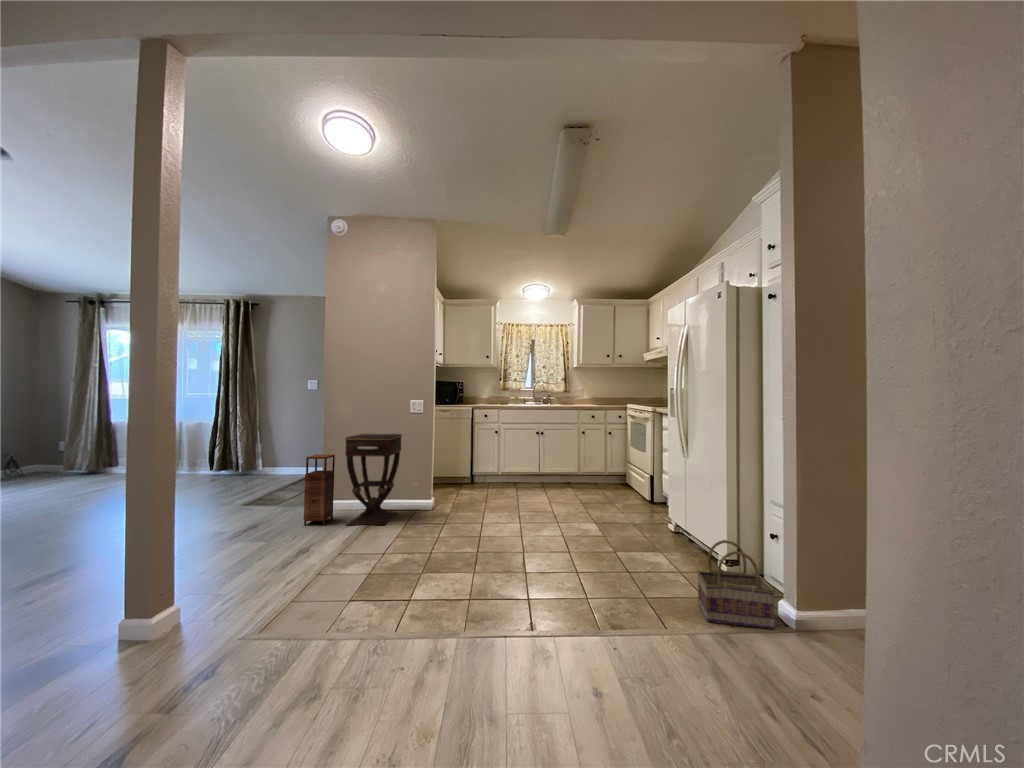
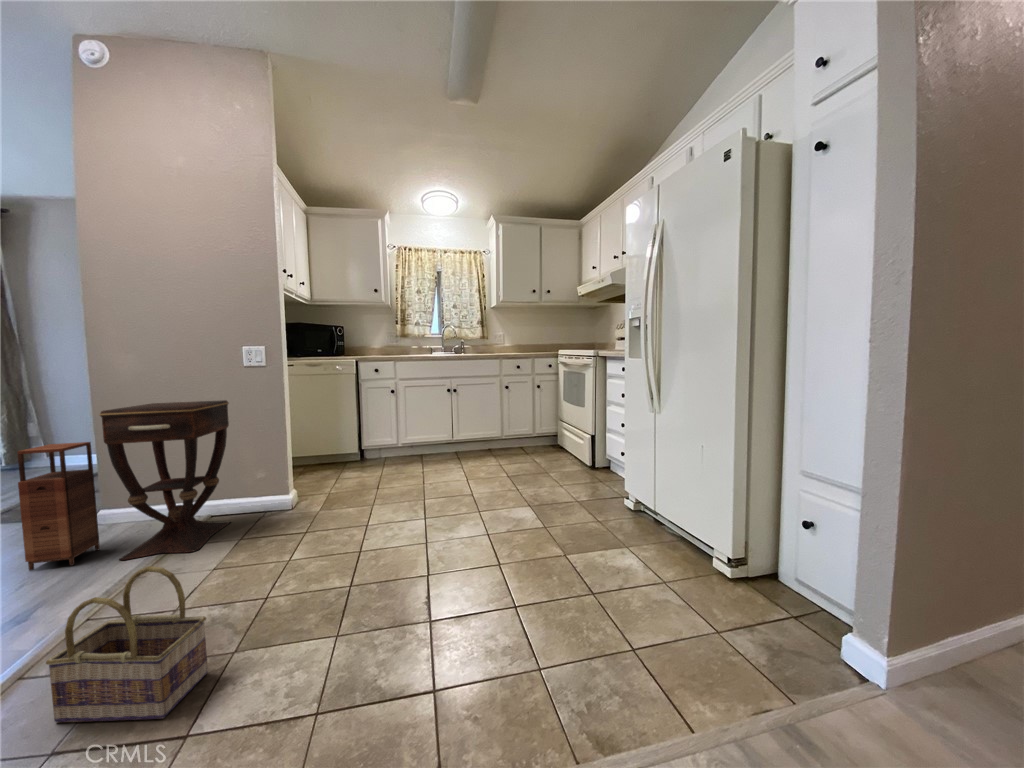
basket: present [697,540,775,629] -> present [46,566,208,722]

